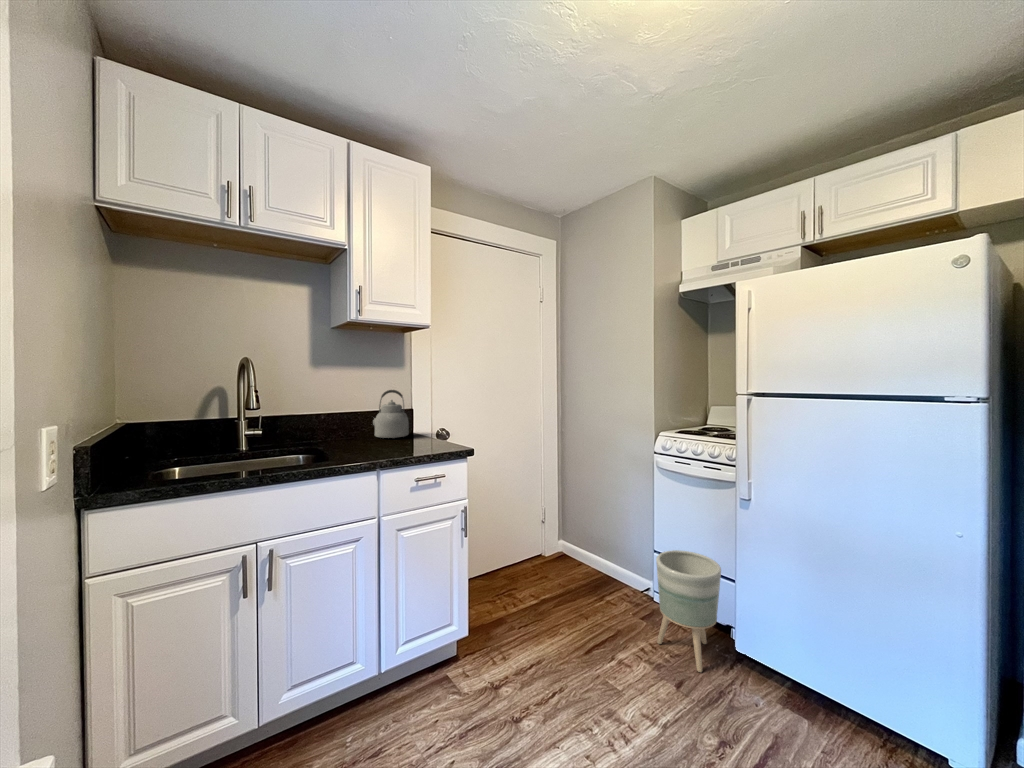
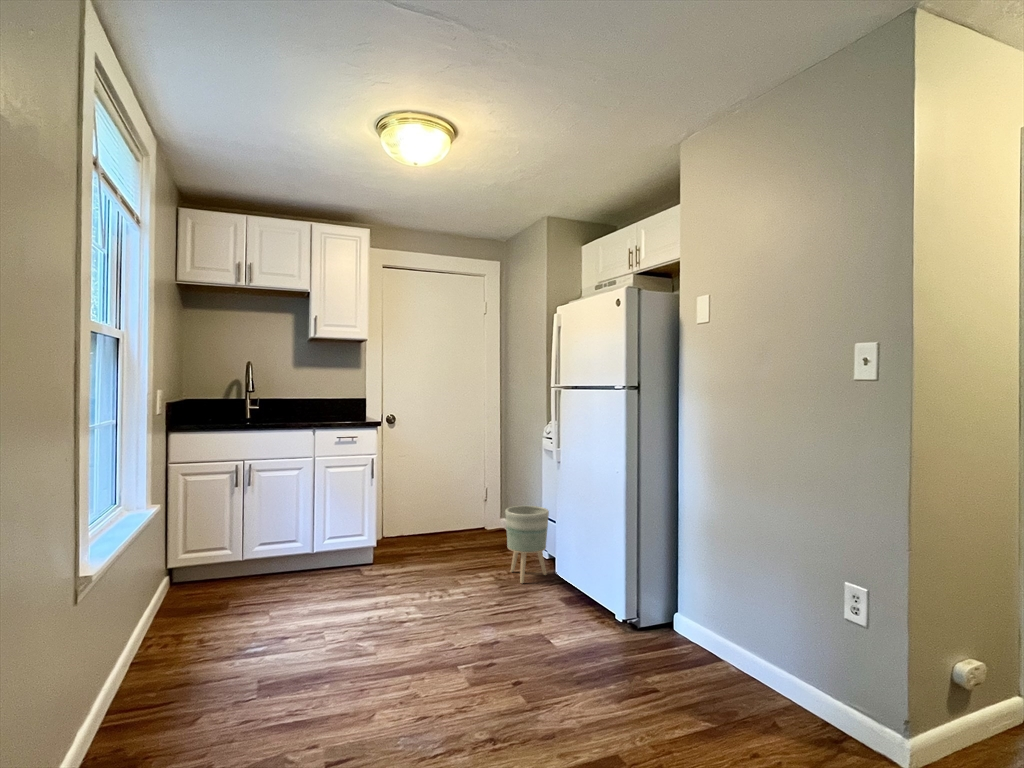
kettle: present [373,390,409,438] -> none [328,384,359,417]

